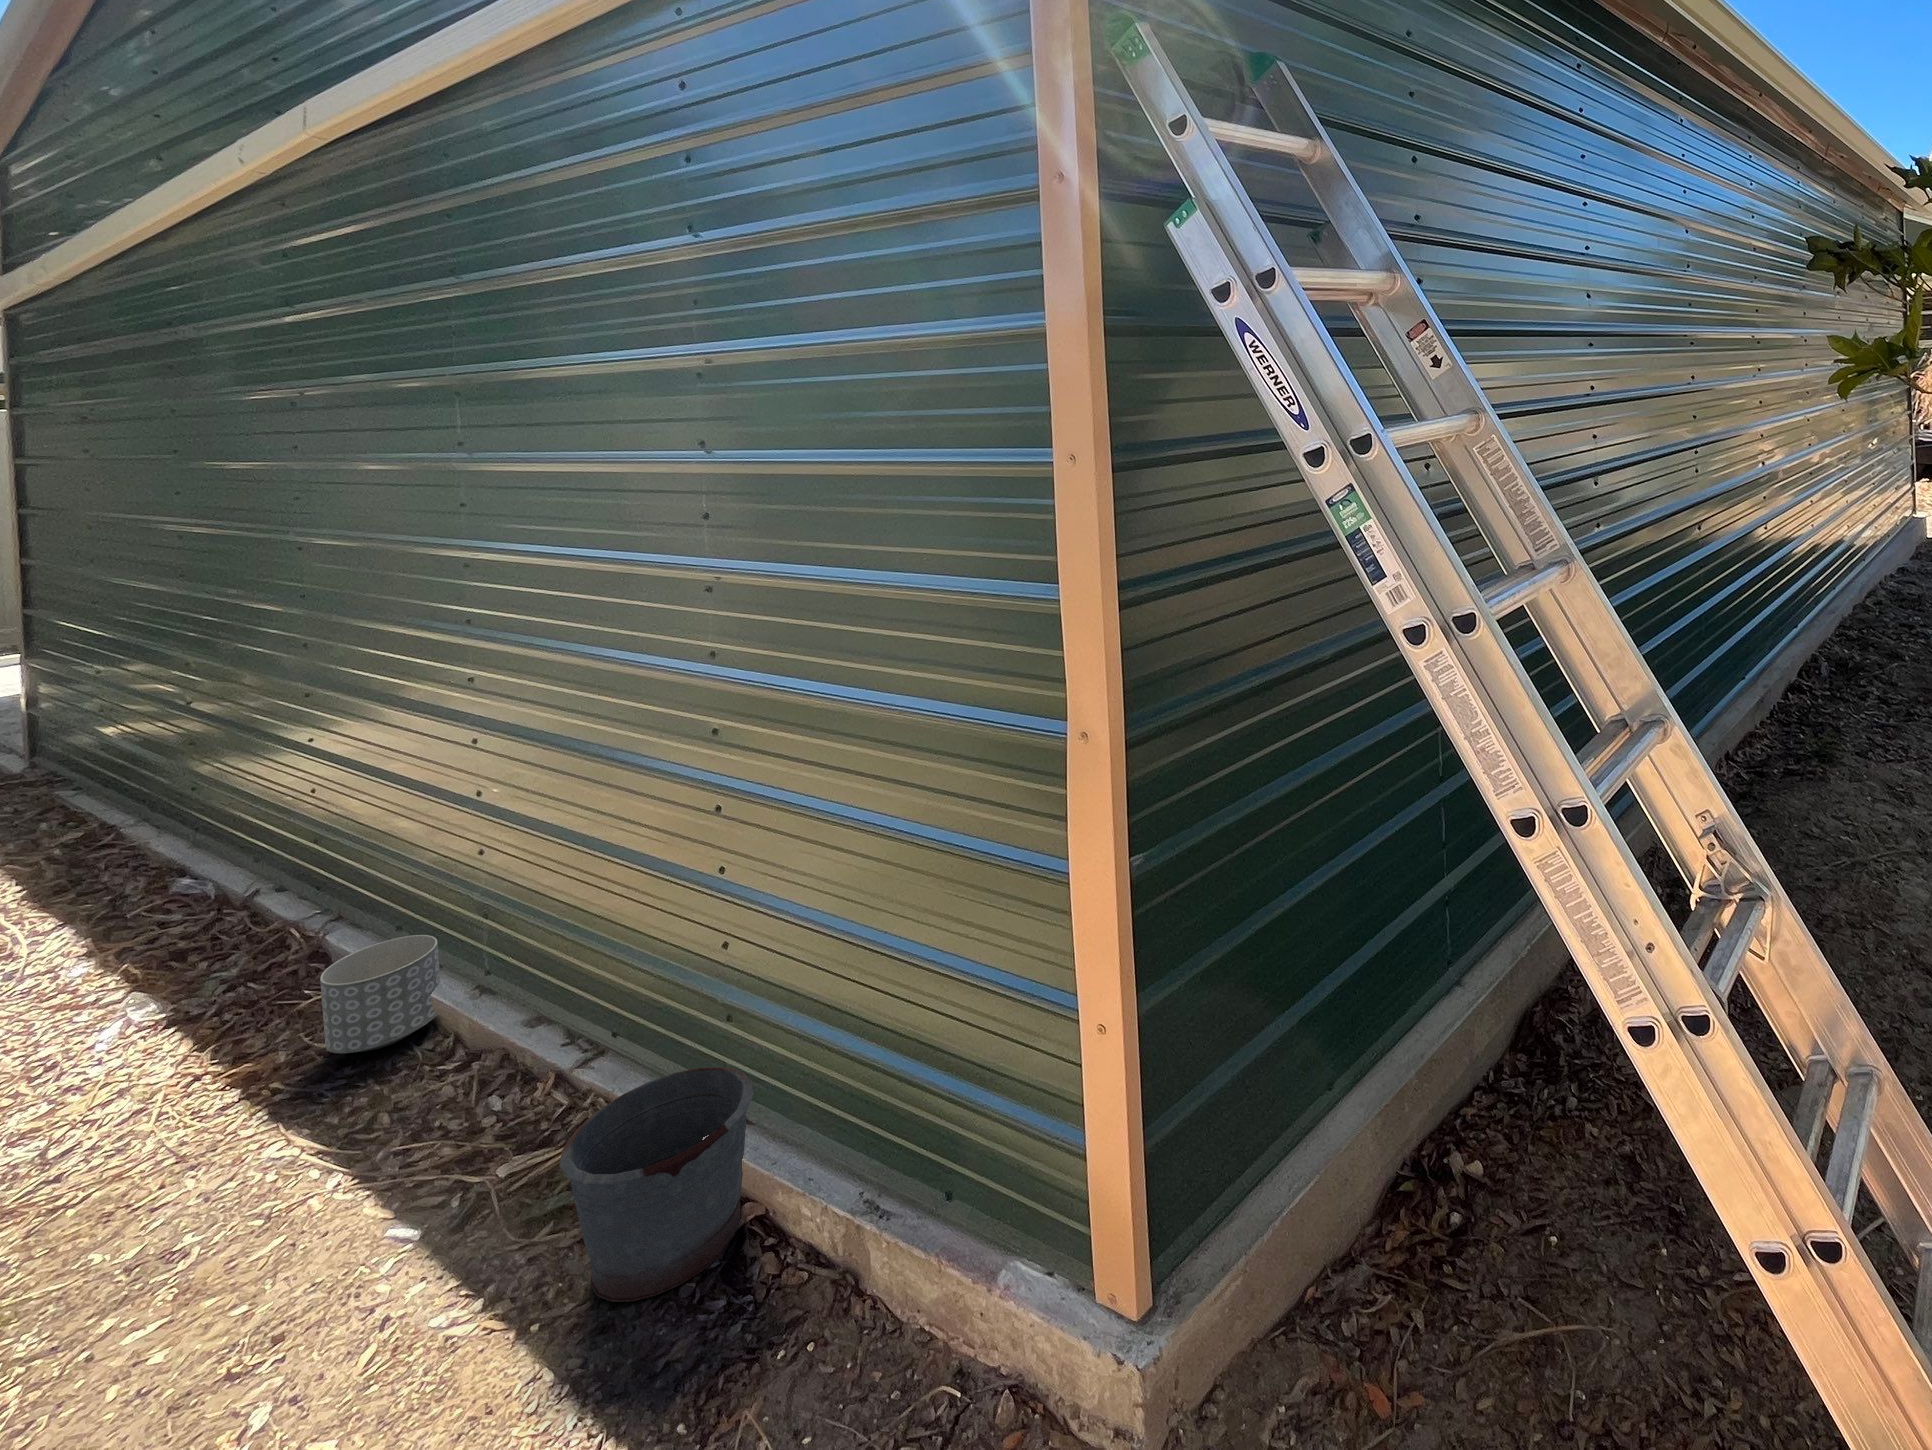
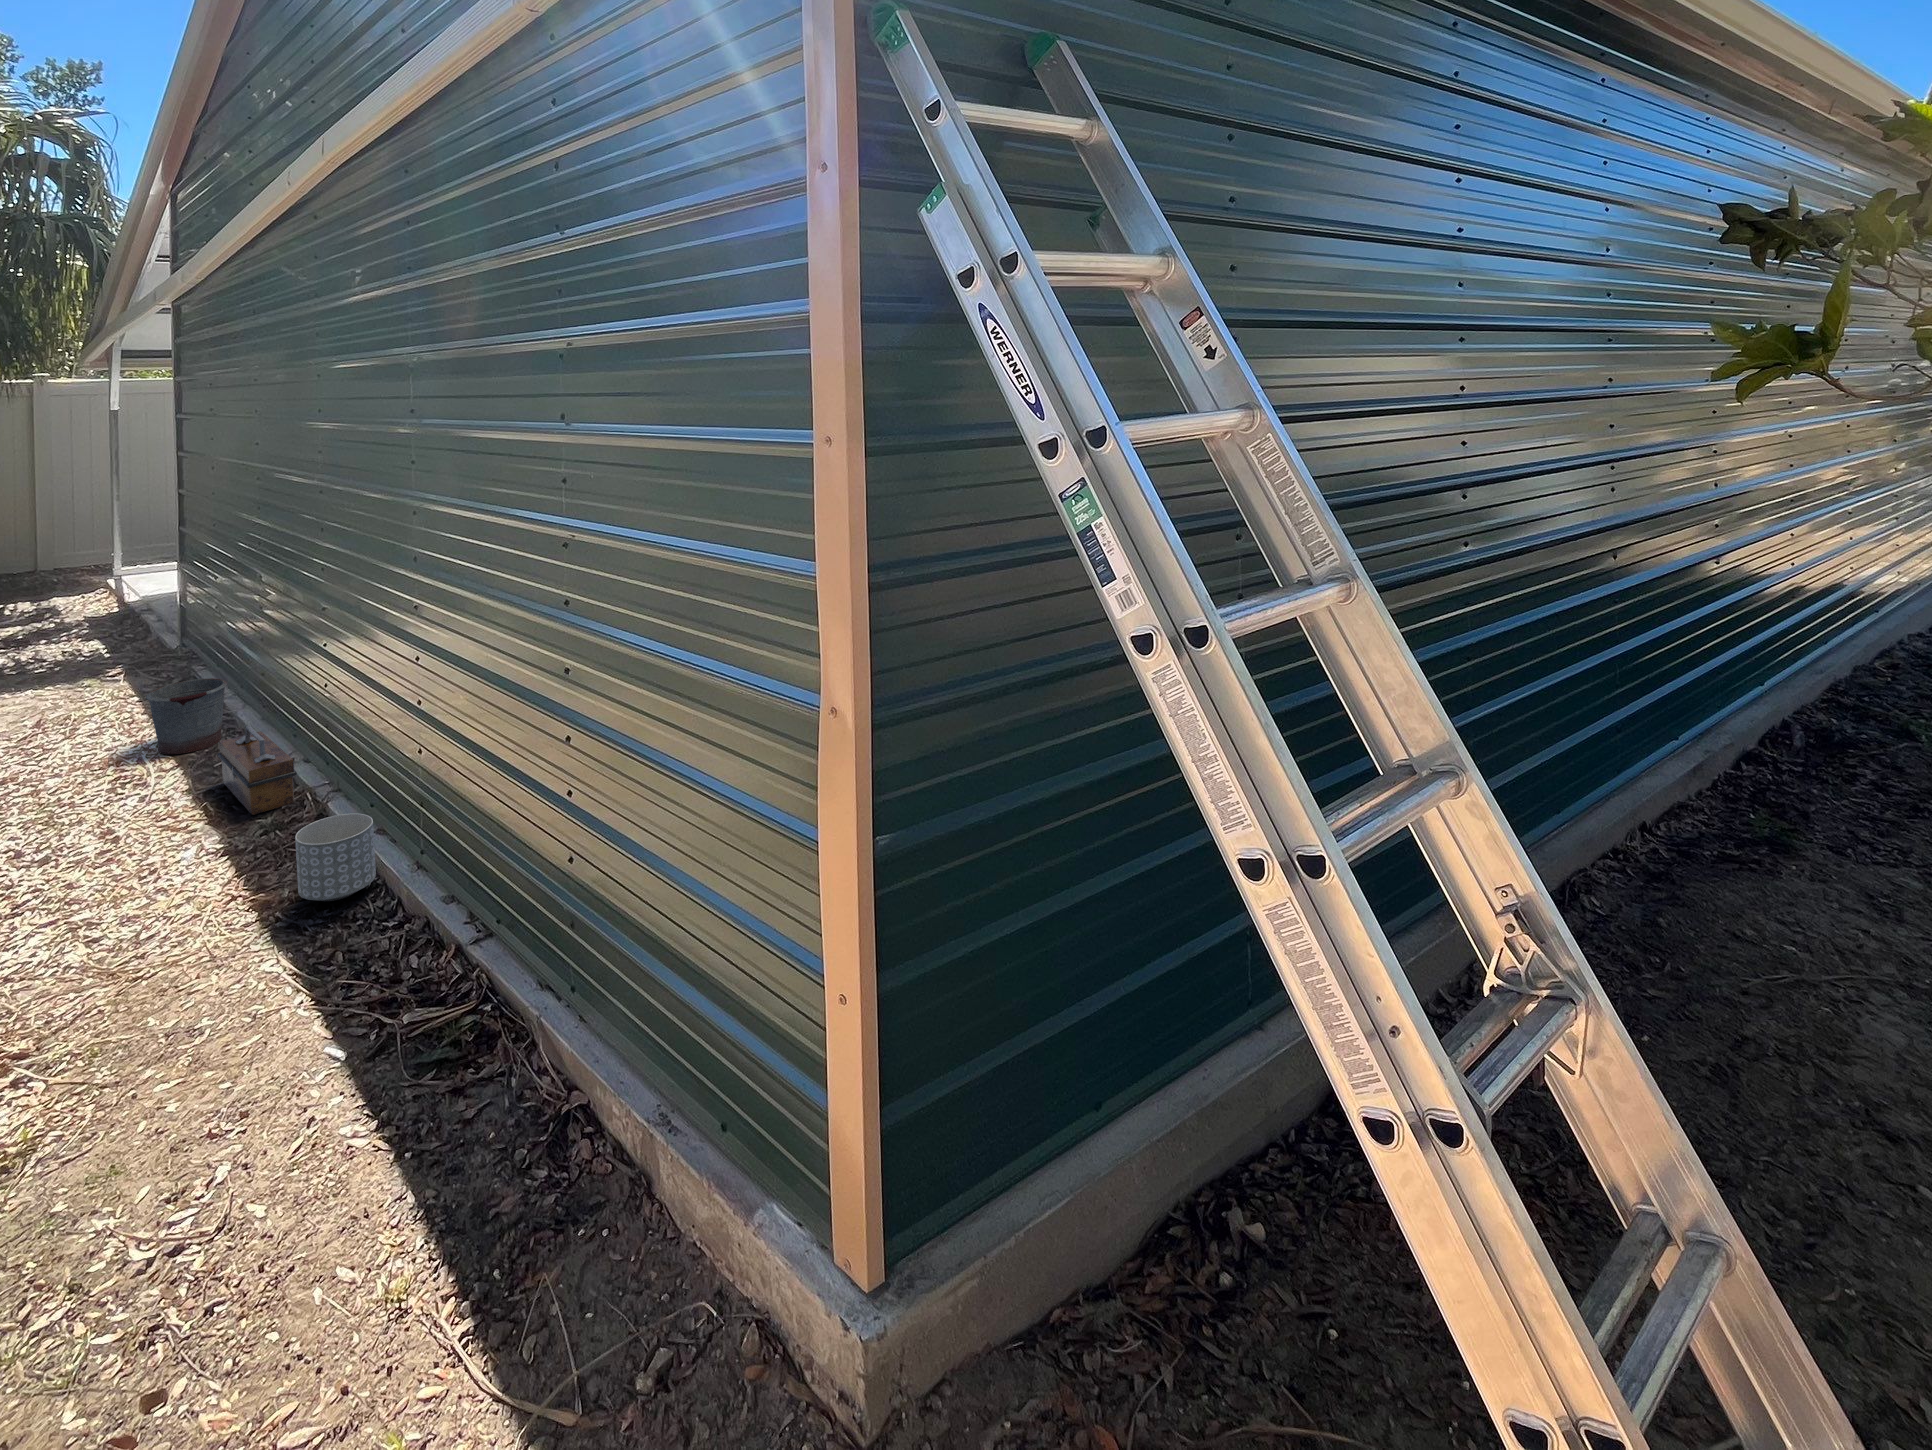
toolbox: none [174,850,308,962] -> present [217,725,297,815]
bucket: present [559,1067,753,1302] -> present [146,678,227,754]

